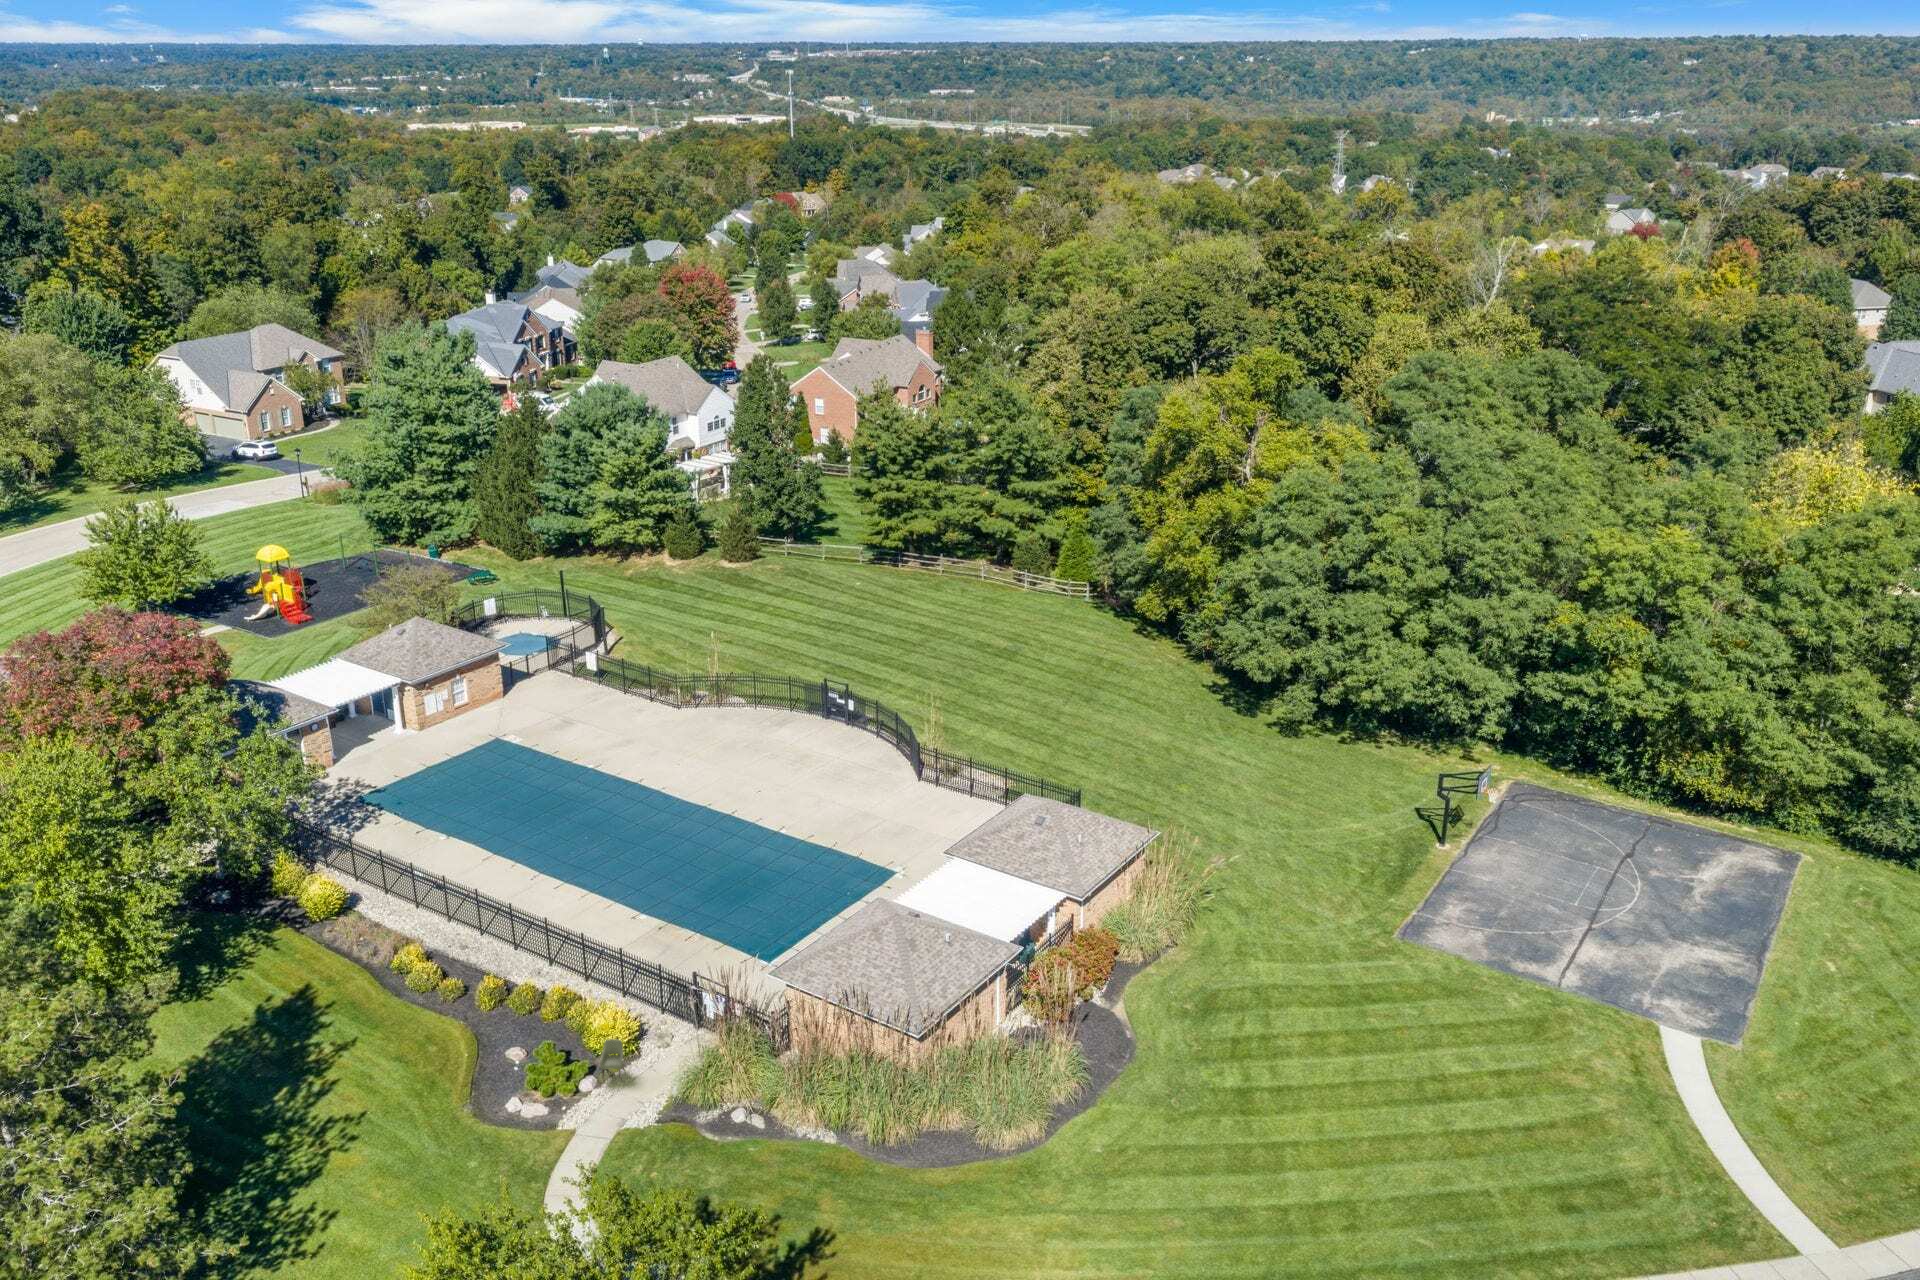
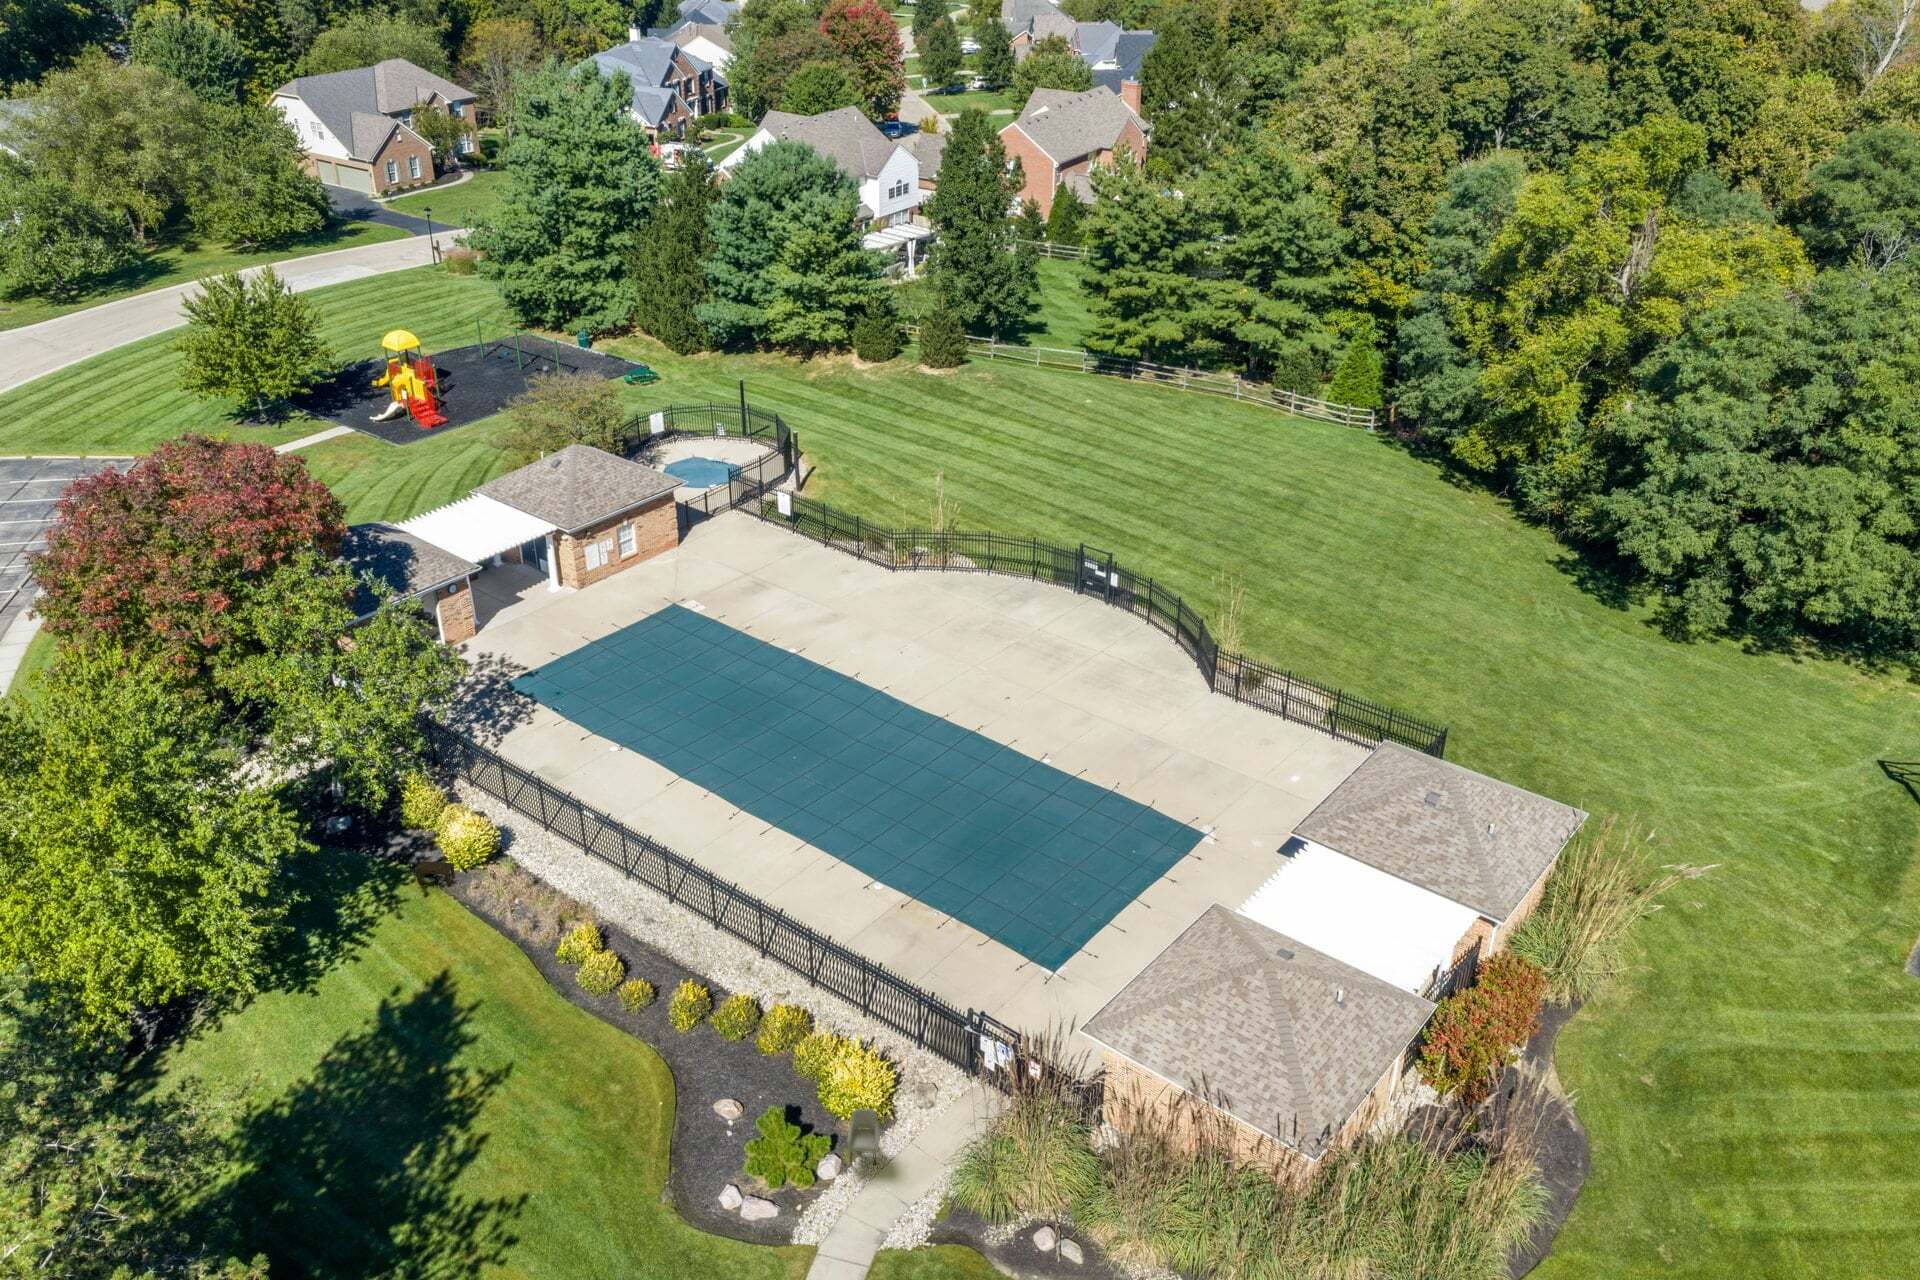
bench: none [283,915,314,933] -> present [415,861,455,887]

